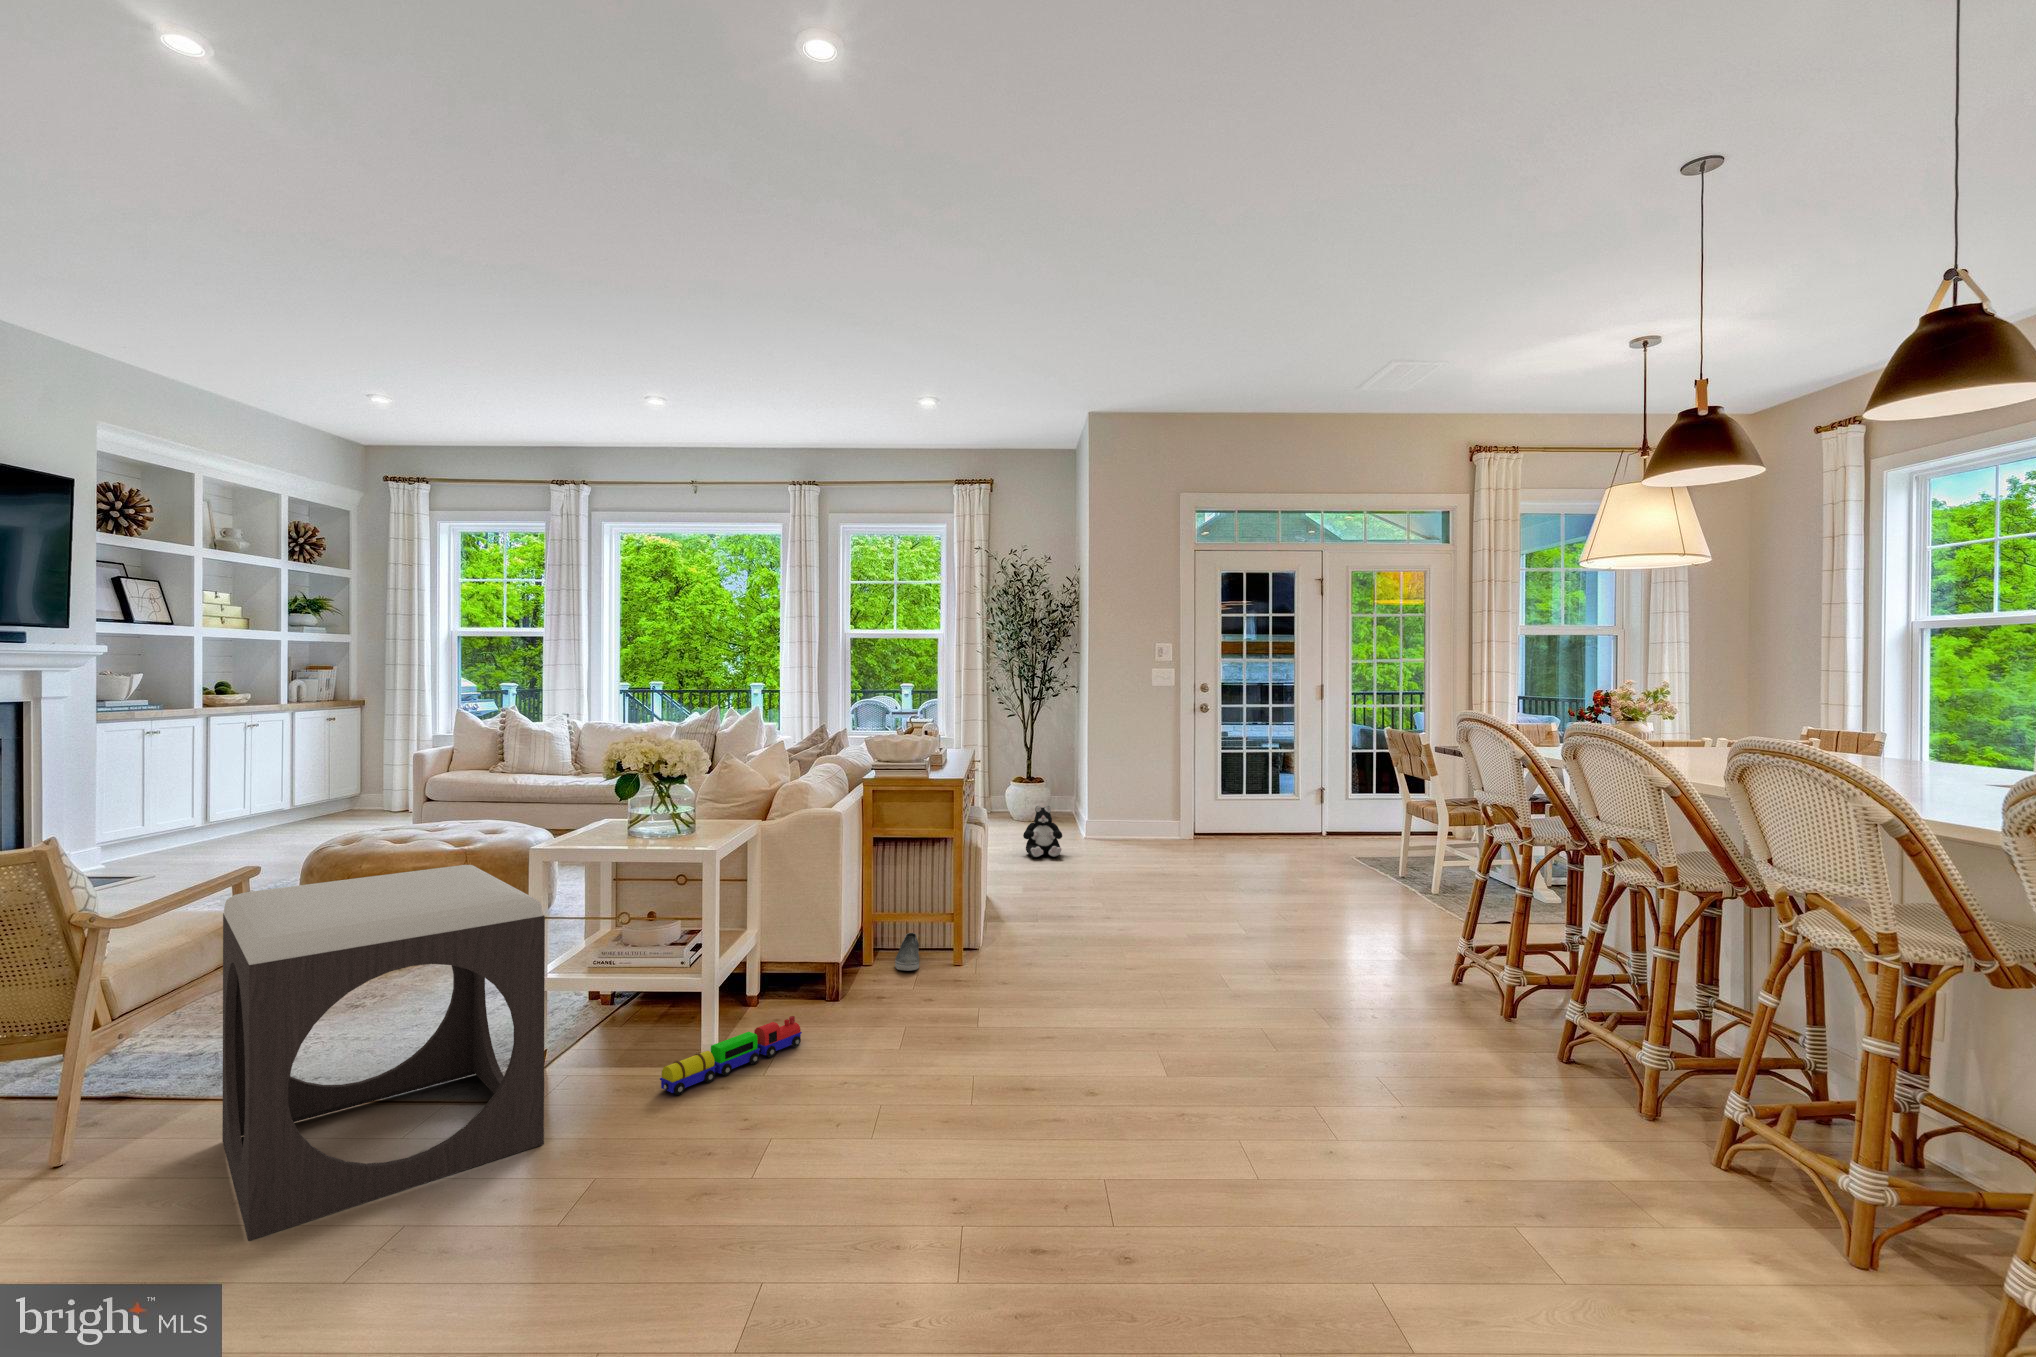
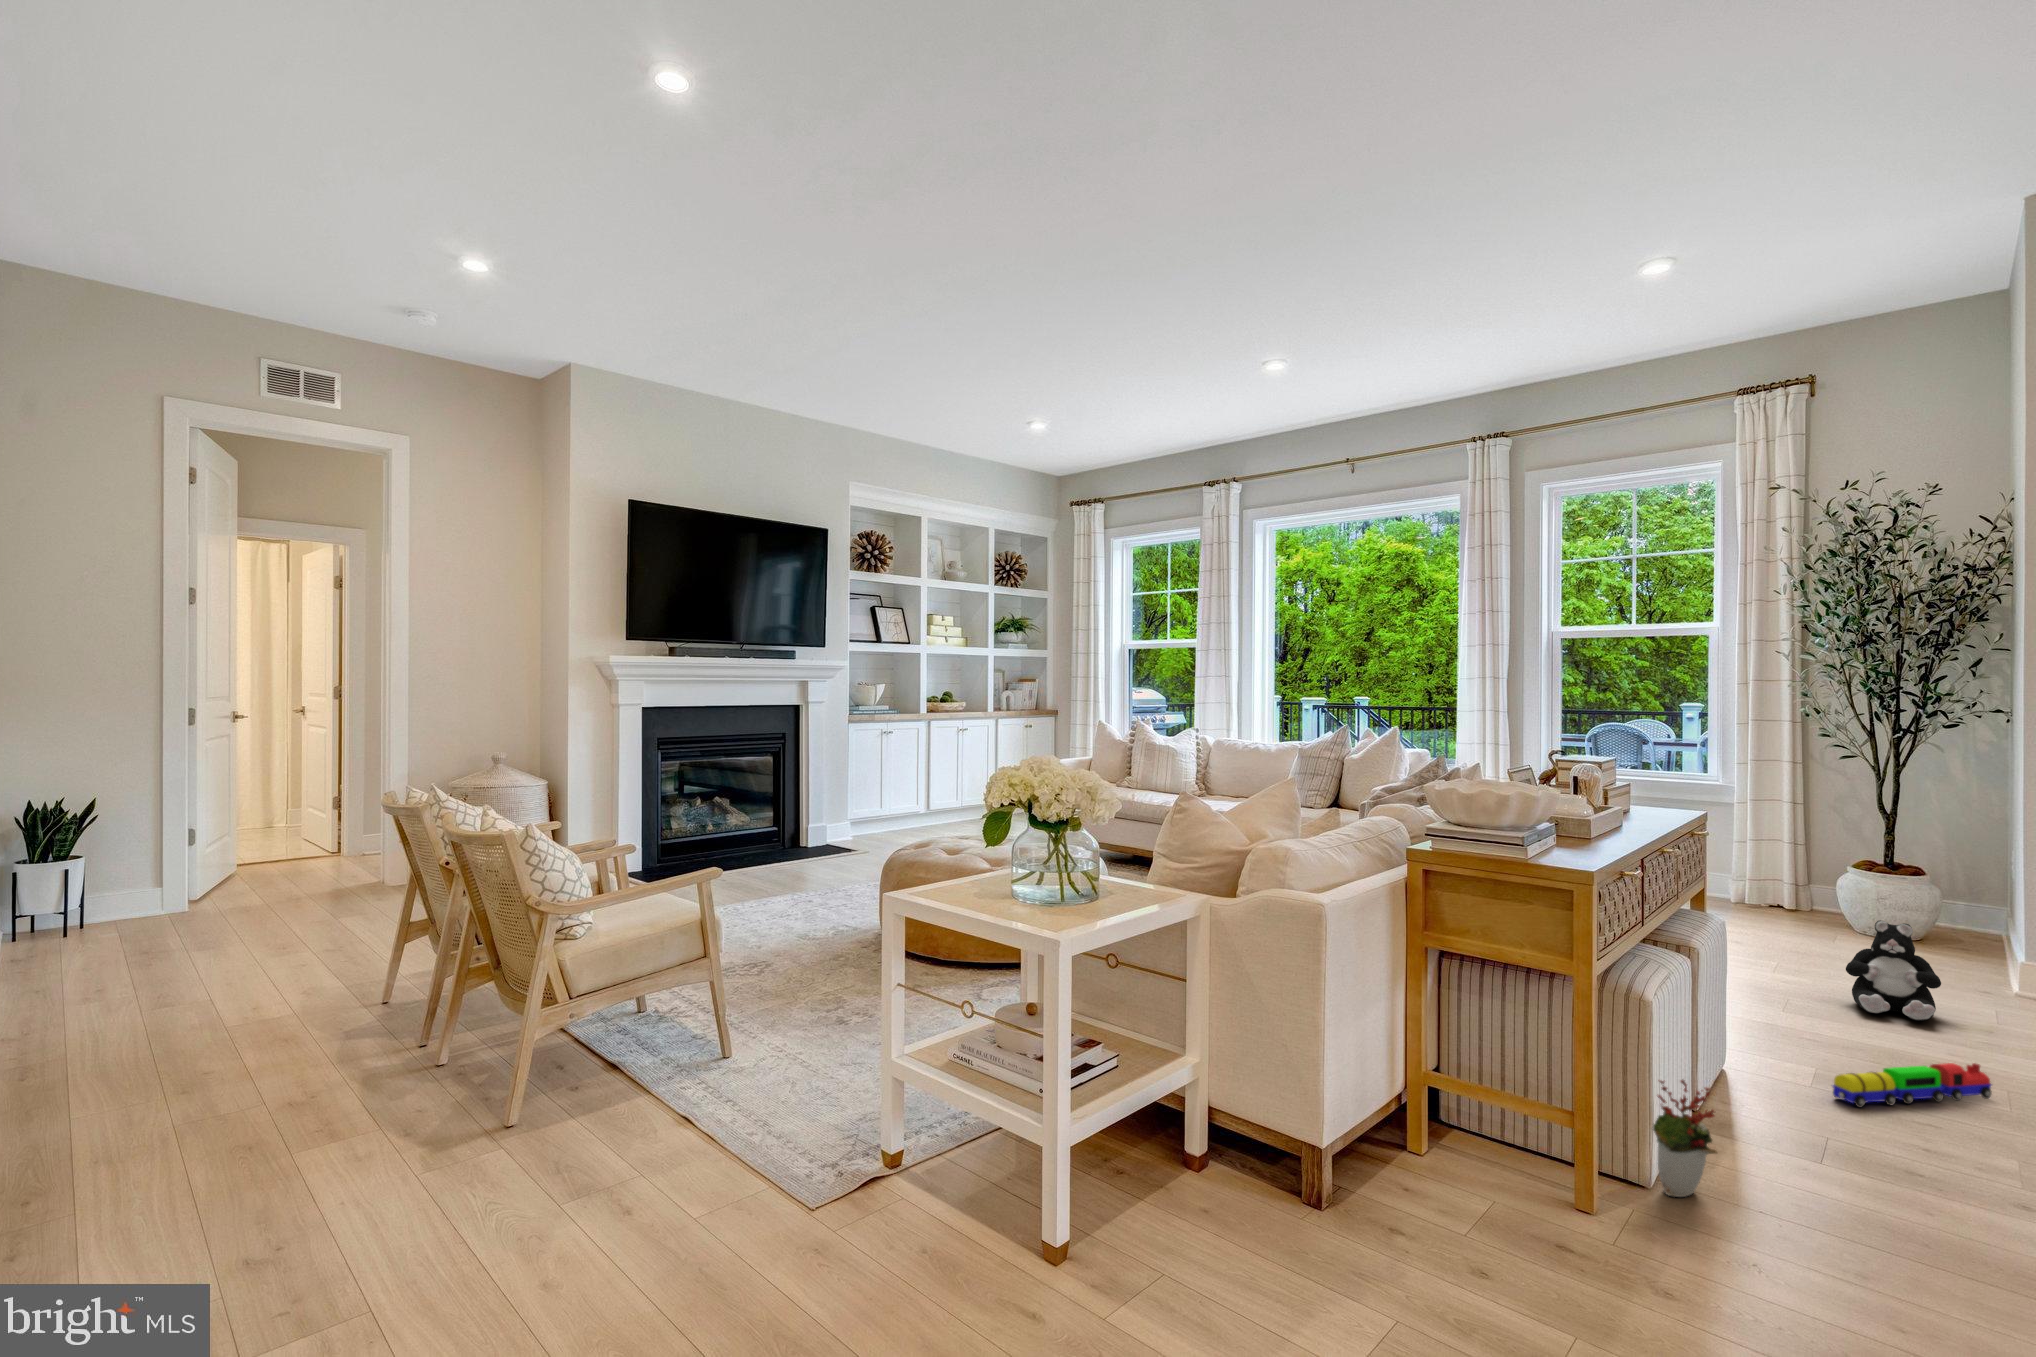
footstool: present [222,865,545,1241] -> none [482,893,849,1298]
decorative plant: none [982,890,1009,953] -> present [1653,1080,1717,1197]
shoe: present [895,933,919,971] -> none [1466,1112,1524,1187]
toy train: present [660,1016,802,1095] -> present [1833,1063,1992,1107]

